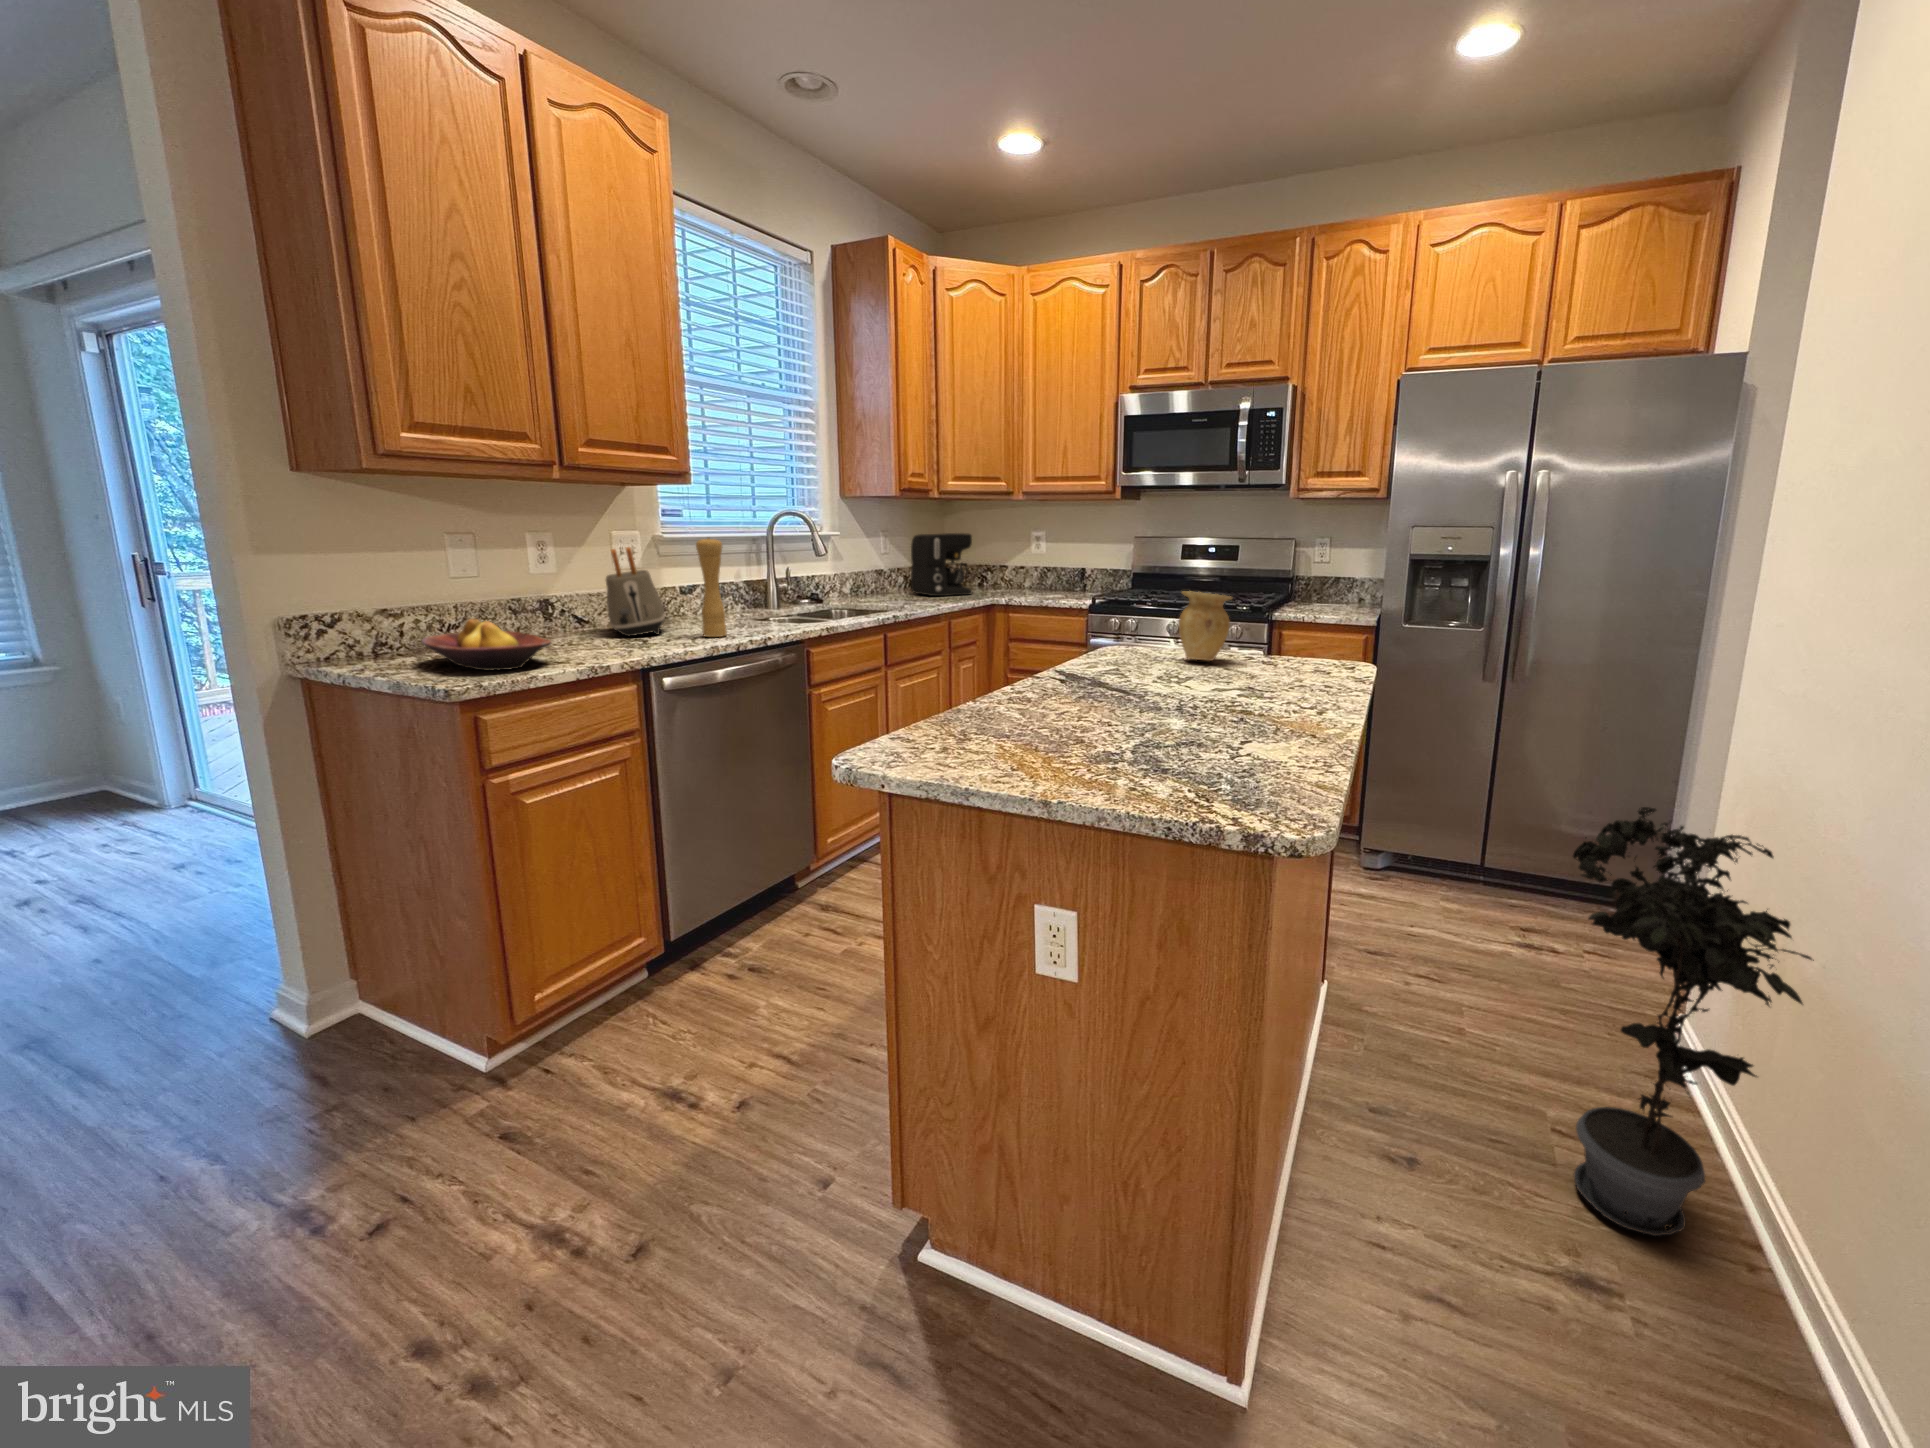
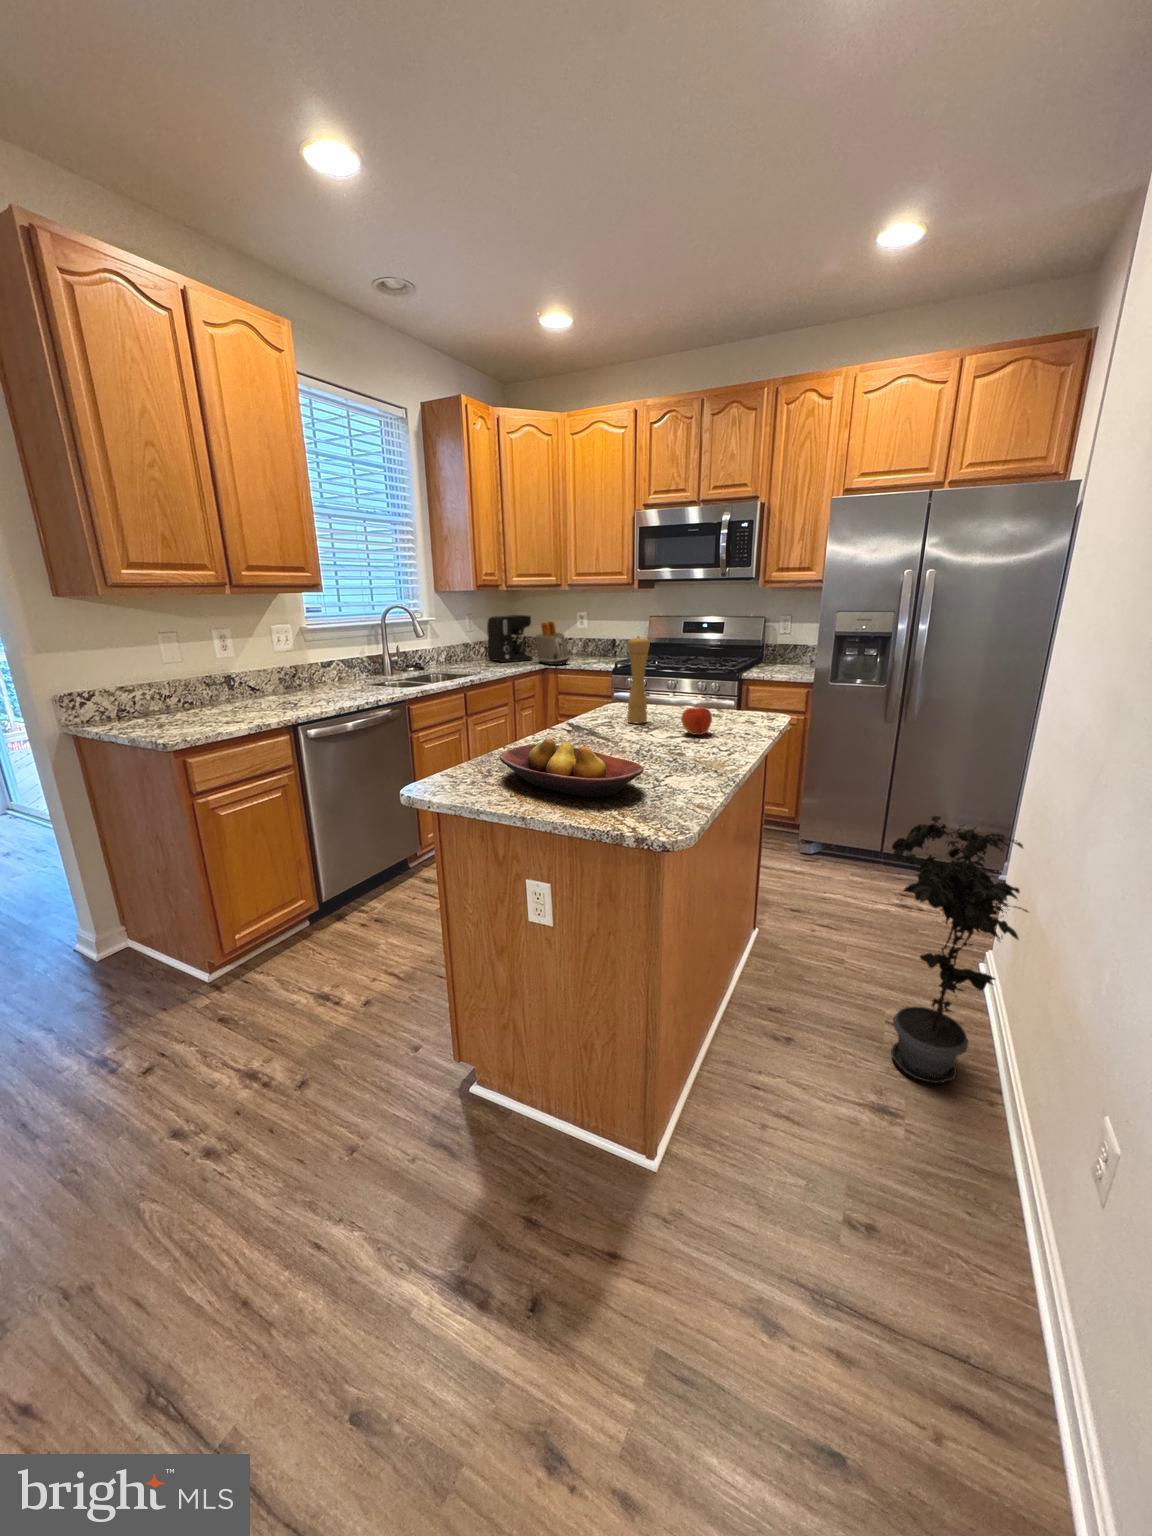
pepper mill: present [696,538,727,637] -> present [627,637,650,723]
toaster: present [606,547,666,636] -> present [536,621,570,665]
vase: present [1179,591,1232,661] -> none [654,668,690,715]
fruit bowl: present [422,619,551,671] -> present [500,738,643,797]
apple: none [1233,639,1279,686] -> present [681,707,712,735]

